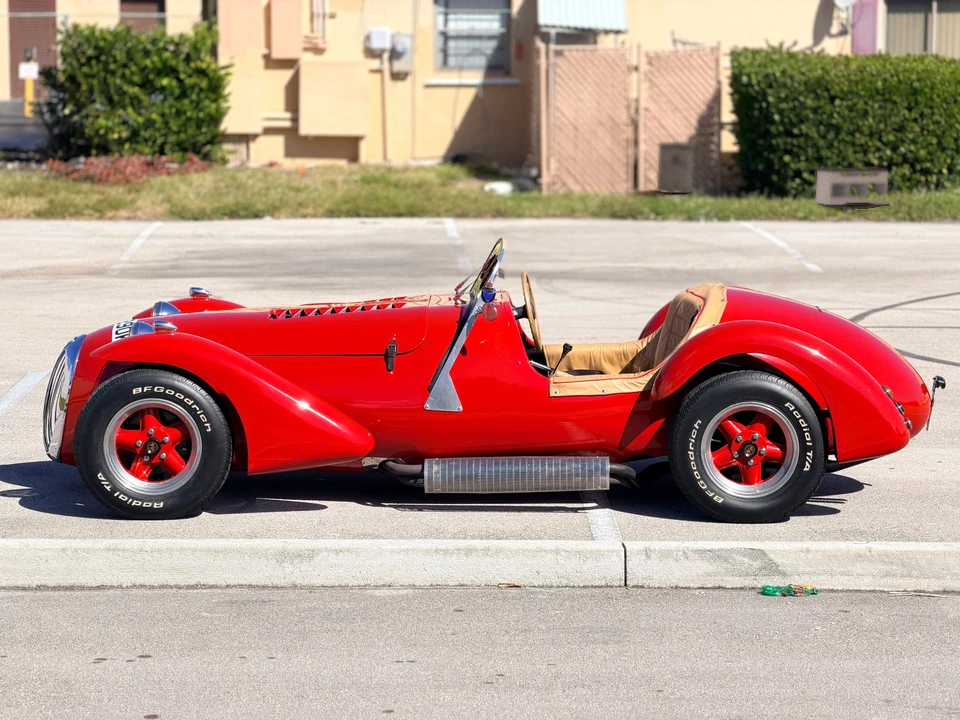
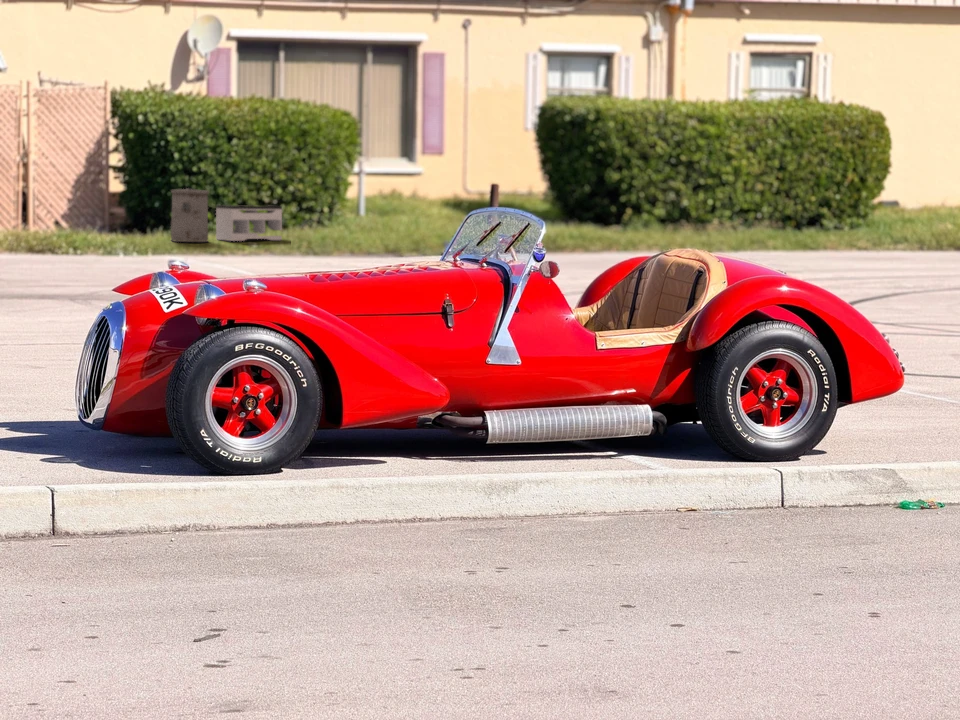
trash can: present [657,142,693,193] -> present [171,189,209,242]

